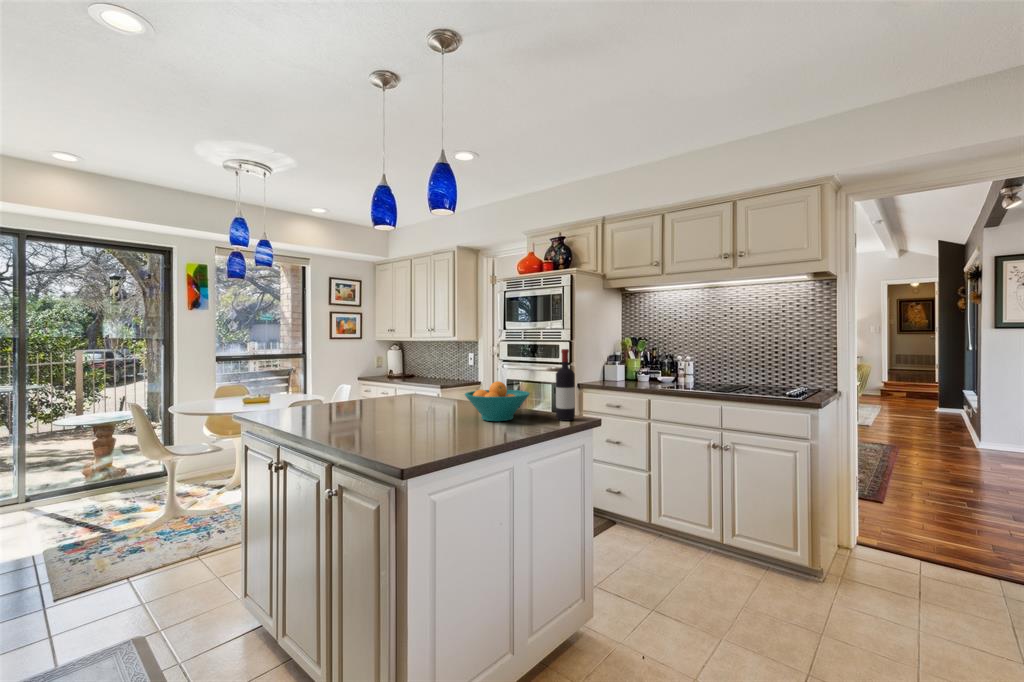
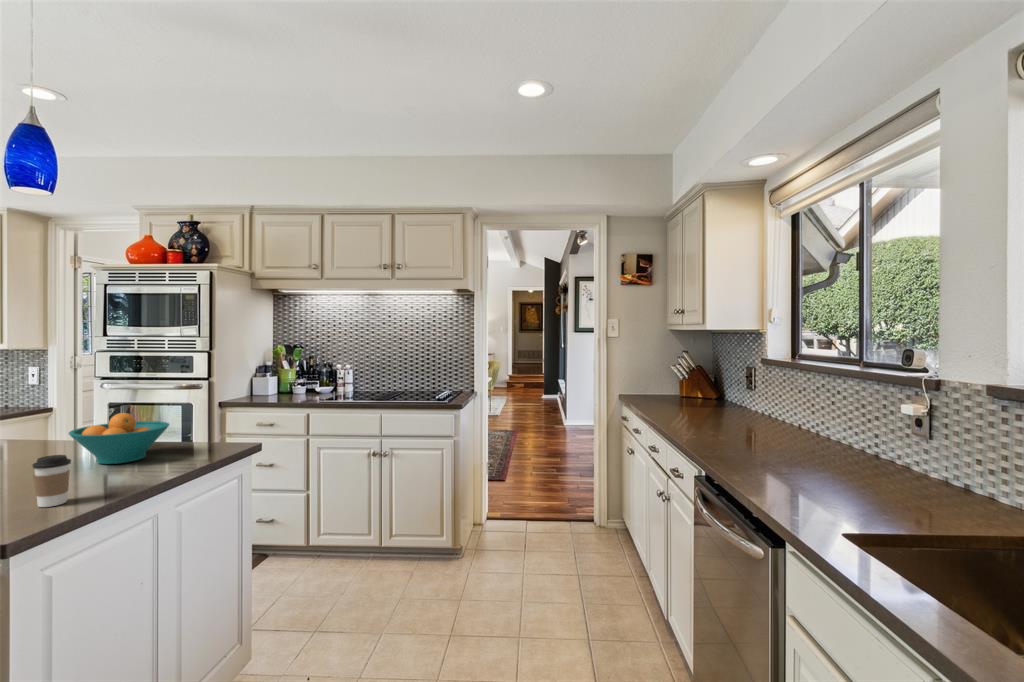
wine bottle: present [556,349,575,421] -> none [205,369,229,451]
coffee cup: none [433,406,456,445] -> present [32,455,71,507]

